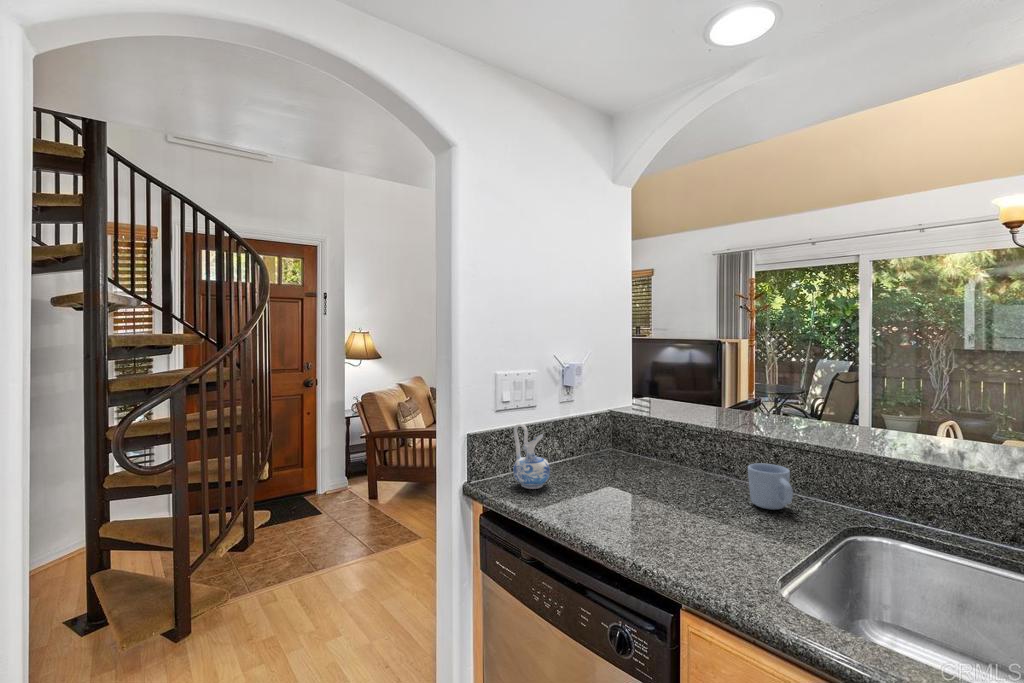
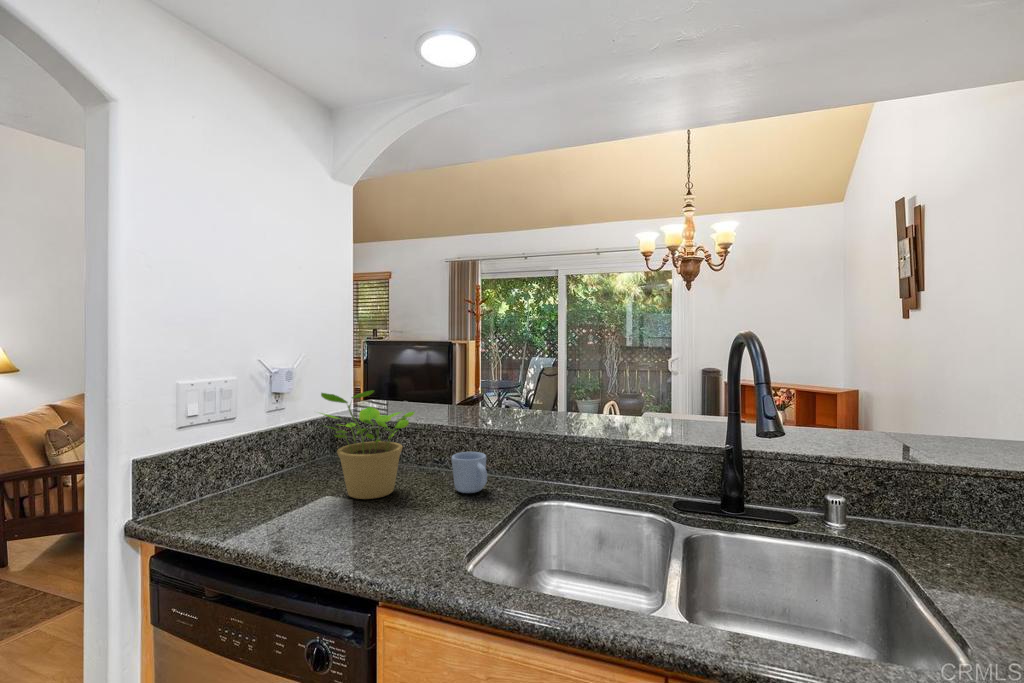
potted plant: none [606,389,708,498] -> present [321,390,414,499]
ceramic pitcher: present [513,424,550,489] -> none [199,440,248,513]

